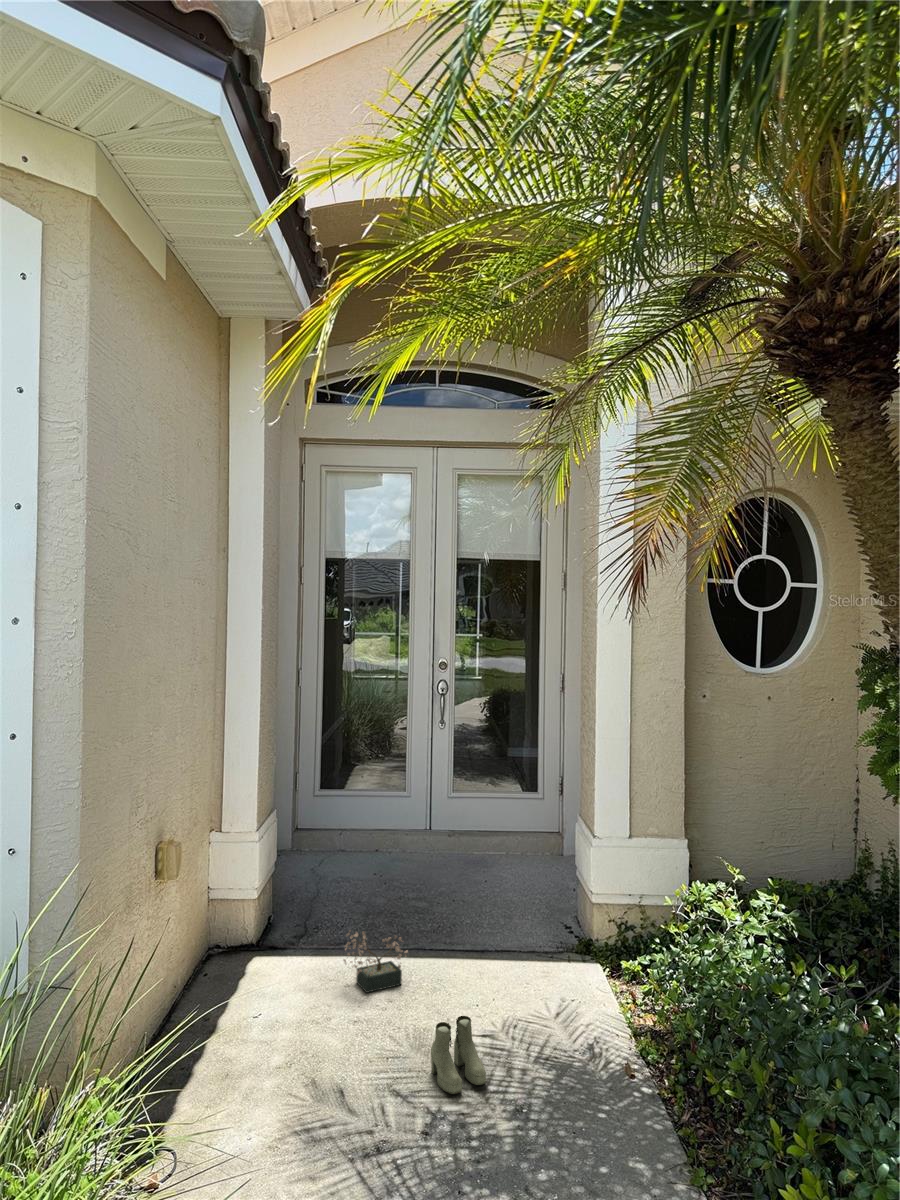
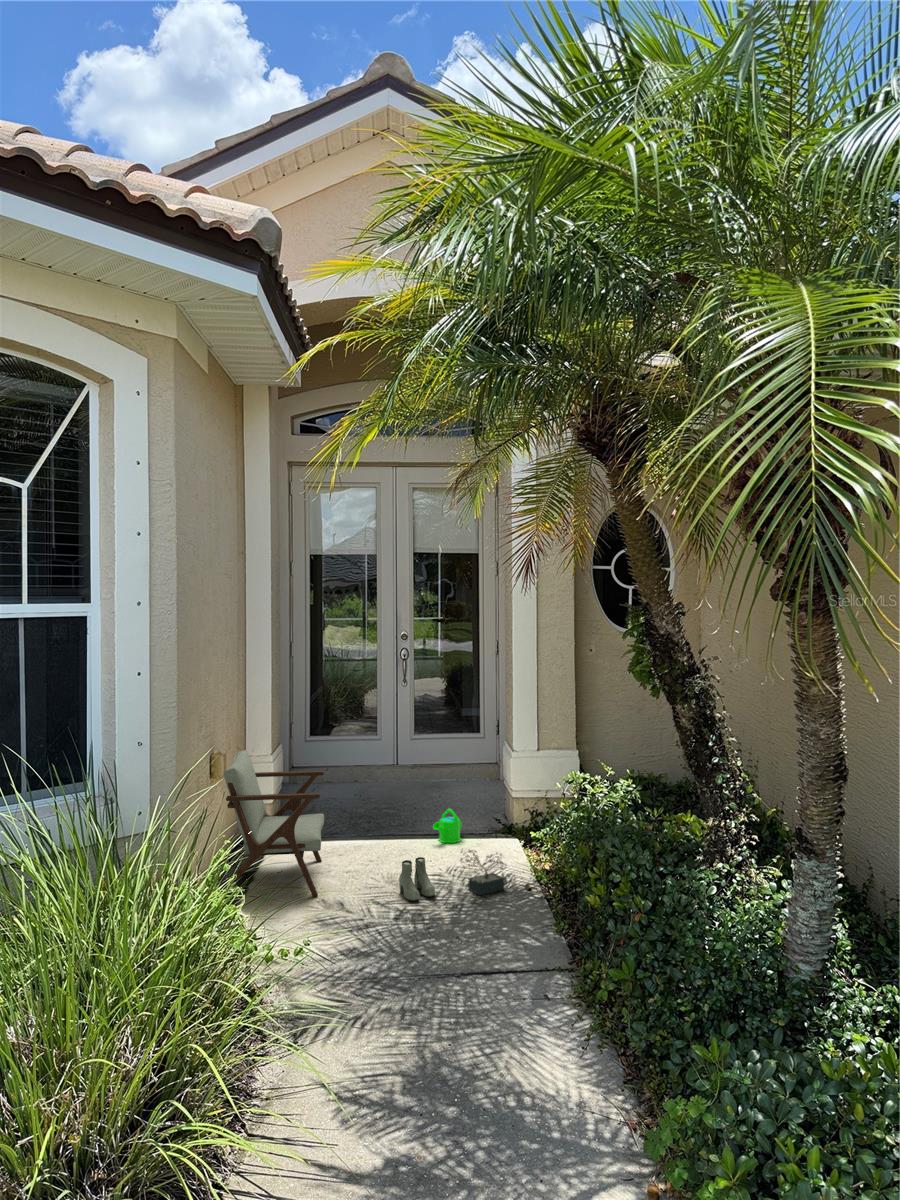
lounge chair: none [142,833,326,1078] -> present [224,750,324,896]
watering can: none [481,917,521,969] -> present [433,809,462,843]
decorative plant: present [344,932,408,993] -> present [460,850,507,895]

